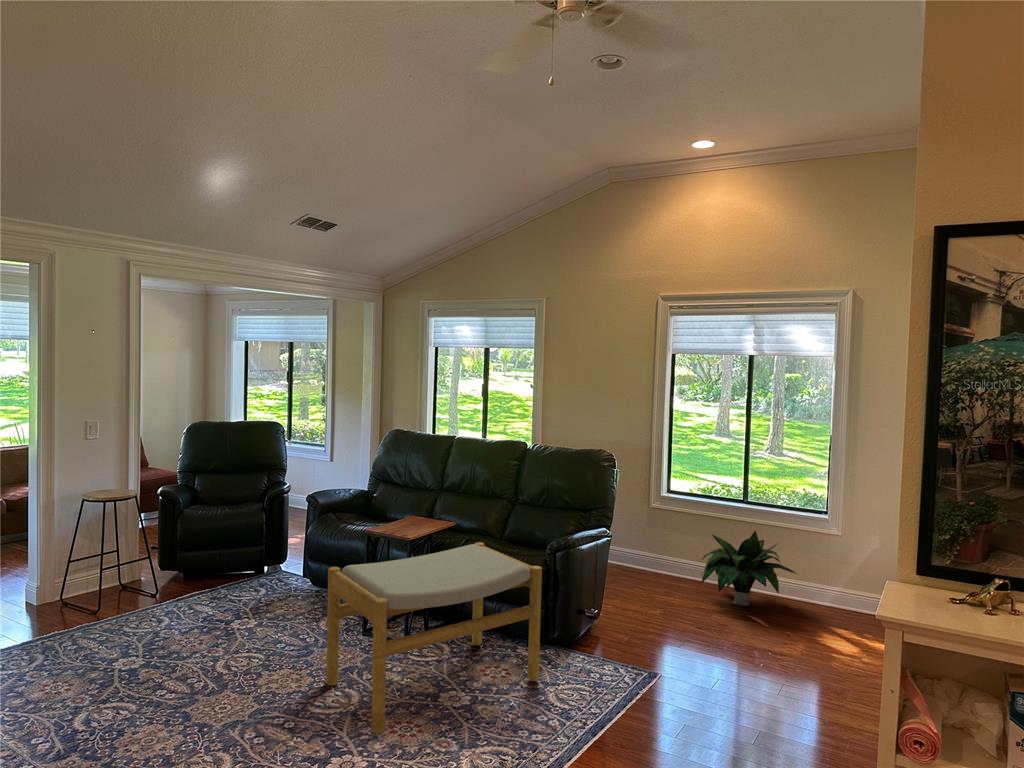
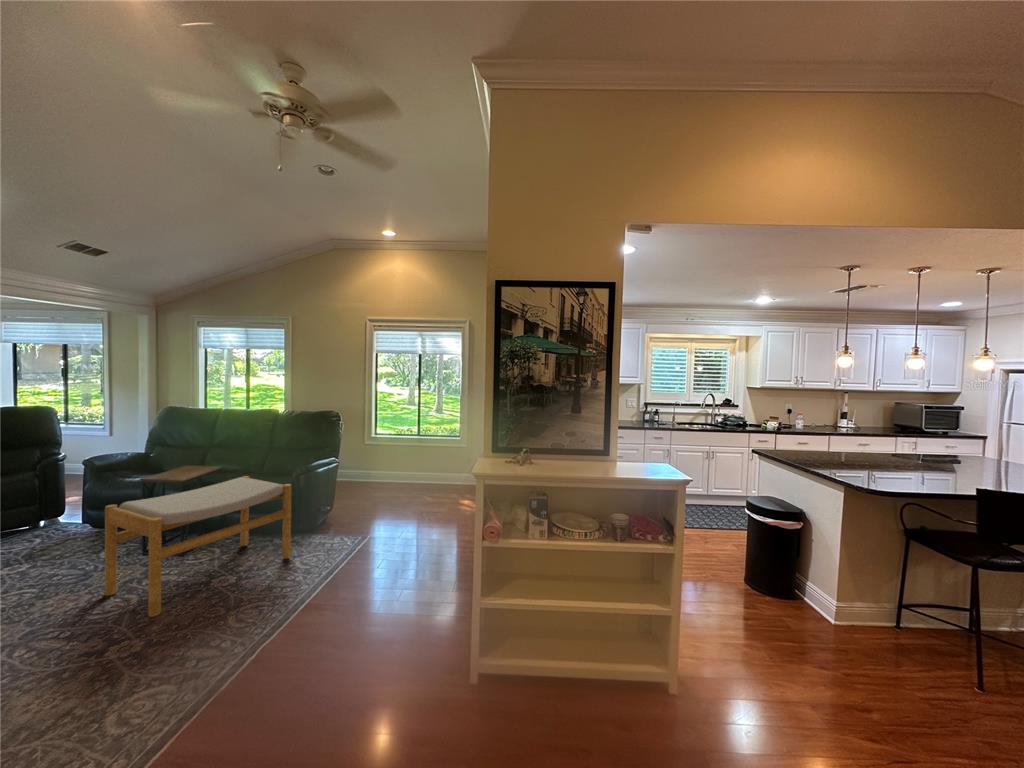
potted plant: present [701,531,797,606] -> none [400,454,453,497]

